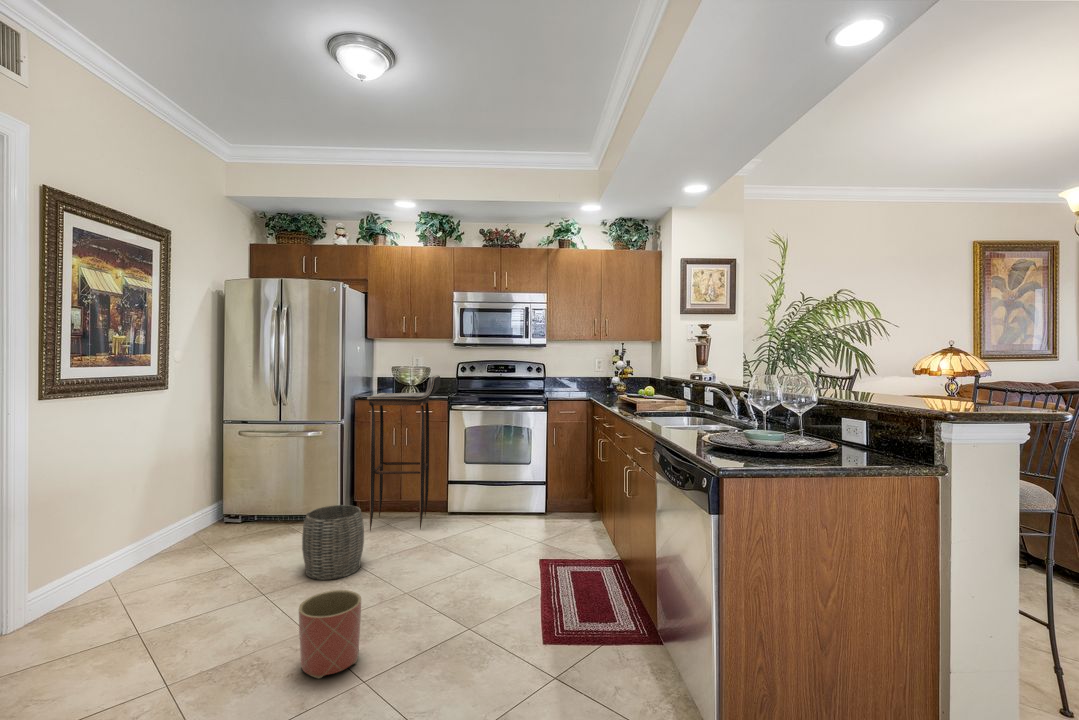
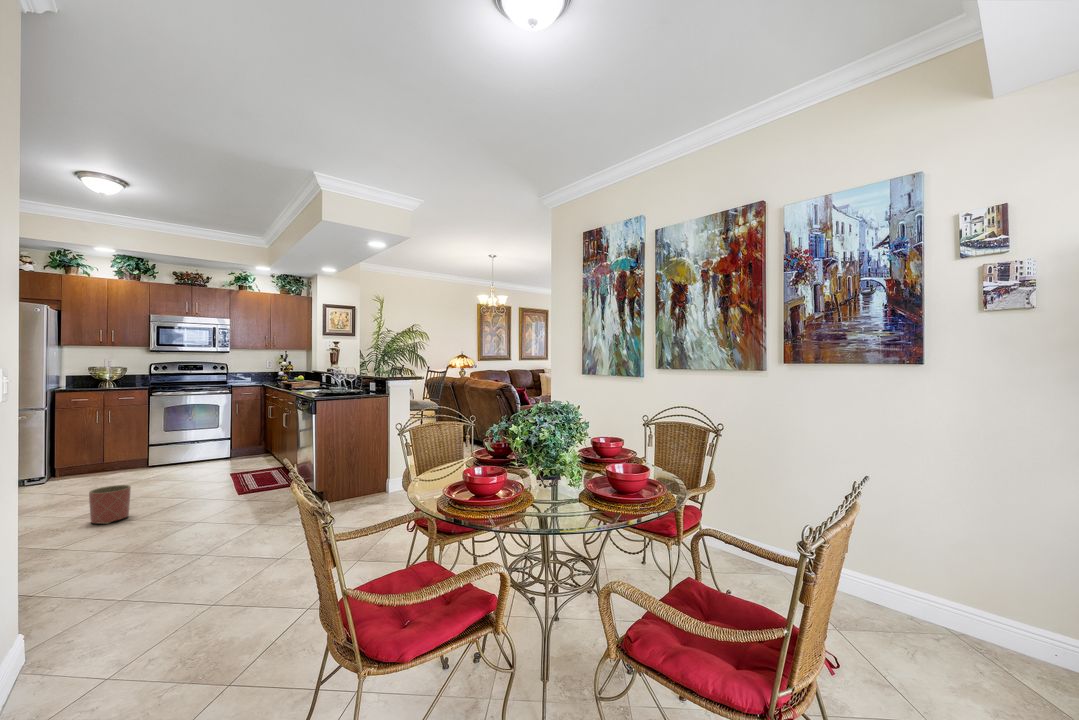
bar stool: present [367,375,440,530] -> none [81,373,144,483]
woven basket: present [302,505,364,580] -> none [43,458,96,504]

